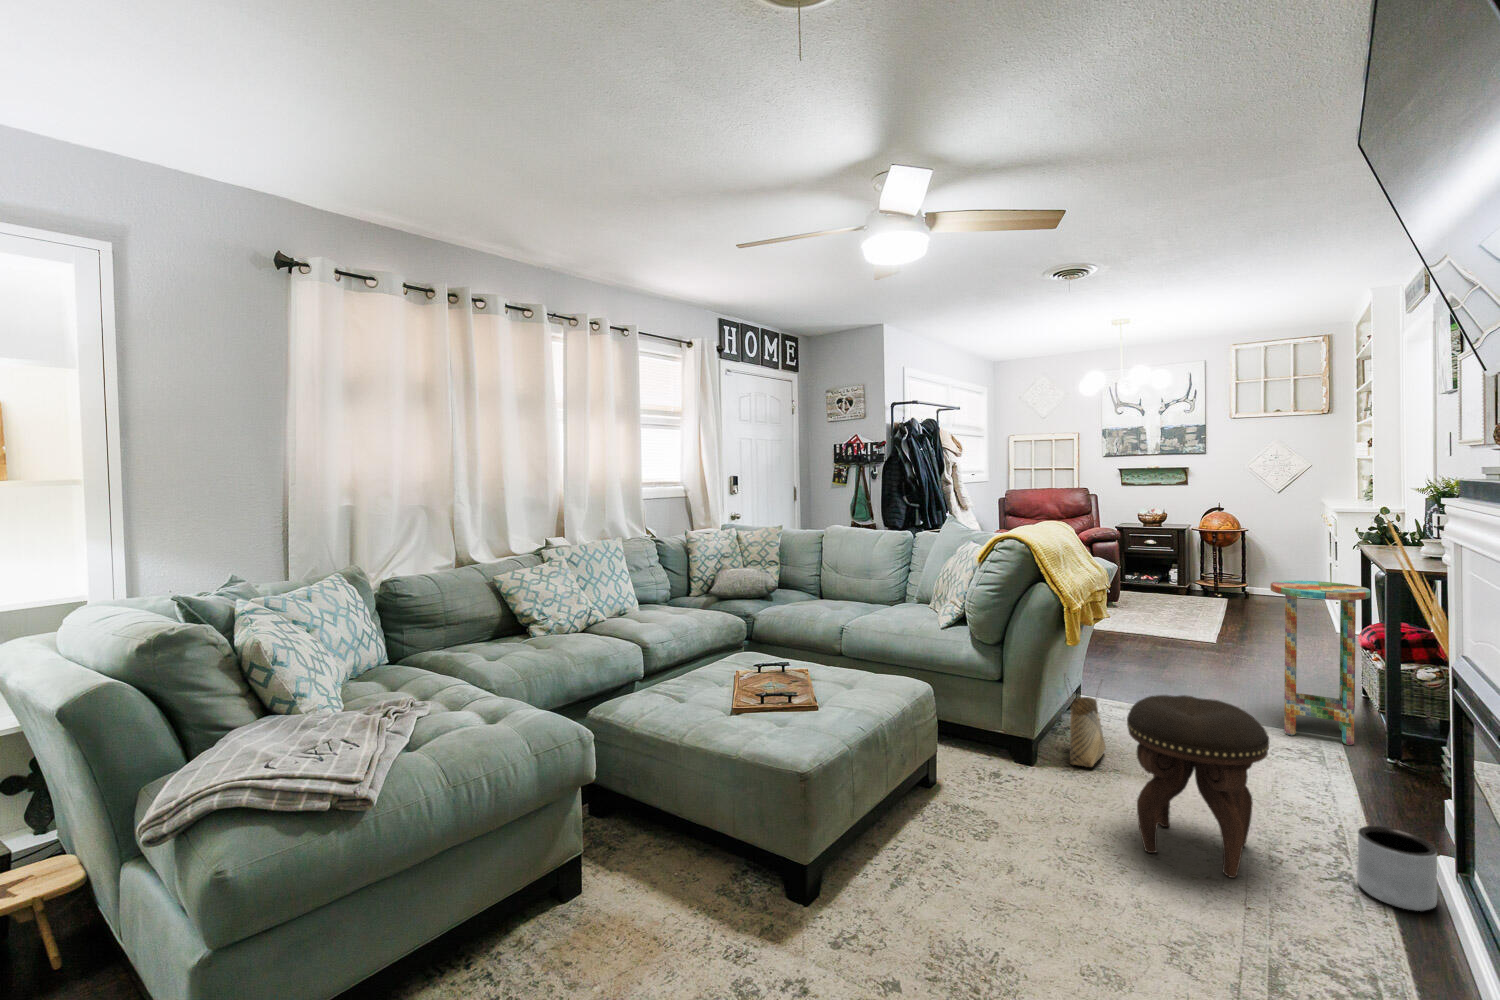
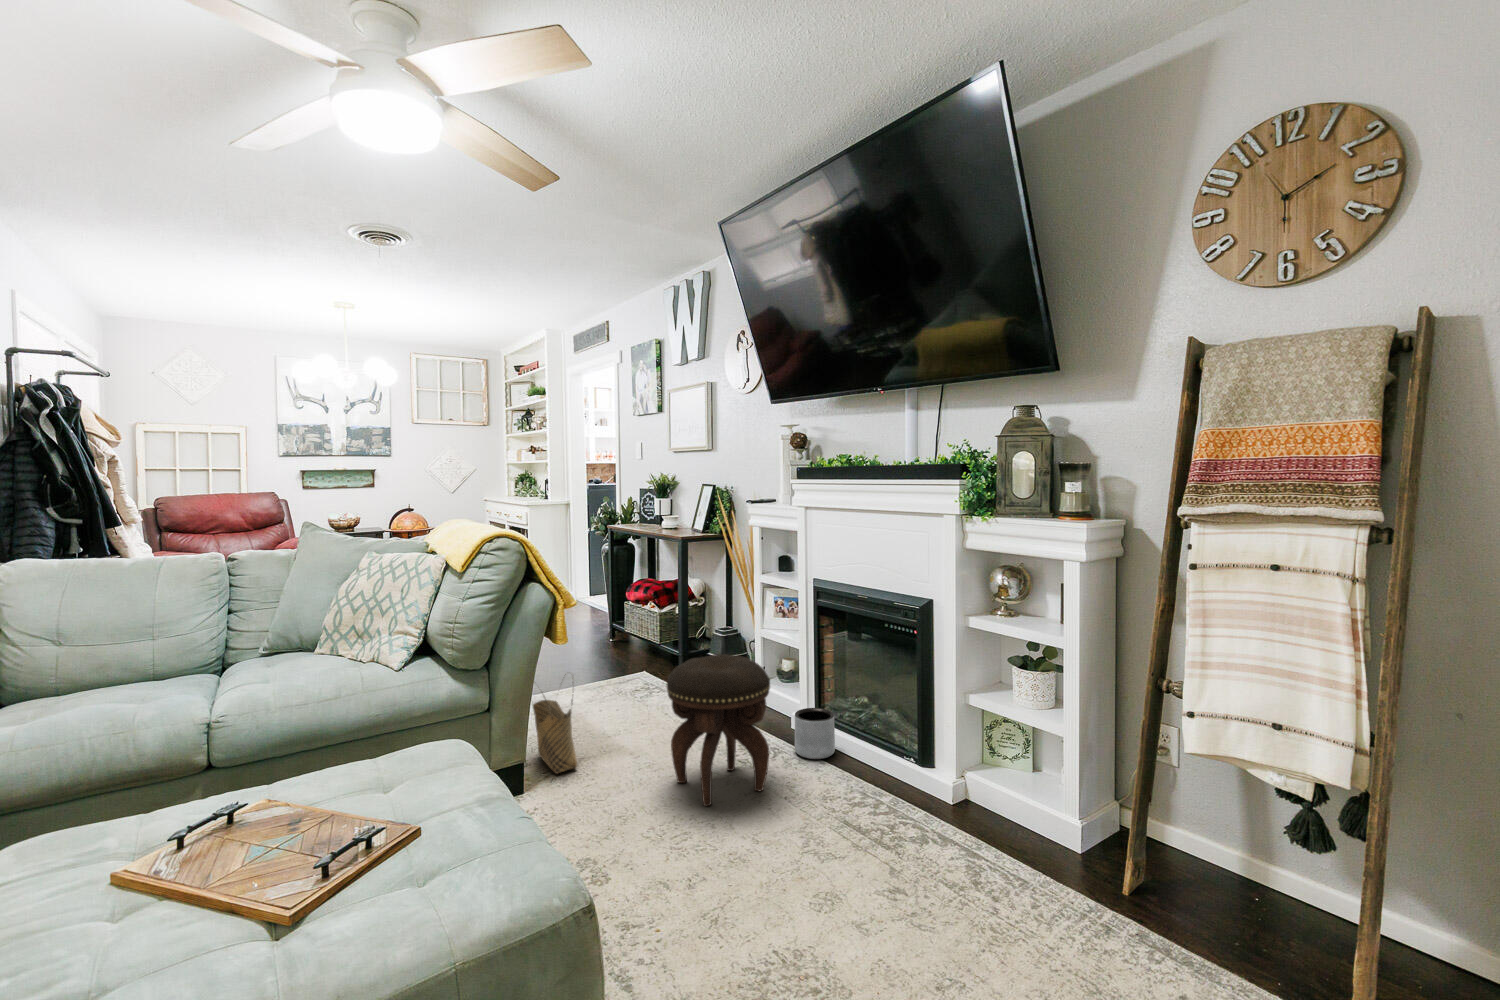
side table: present [1270,581,1370,745] -> none [609,556,671,685]

